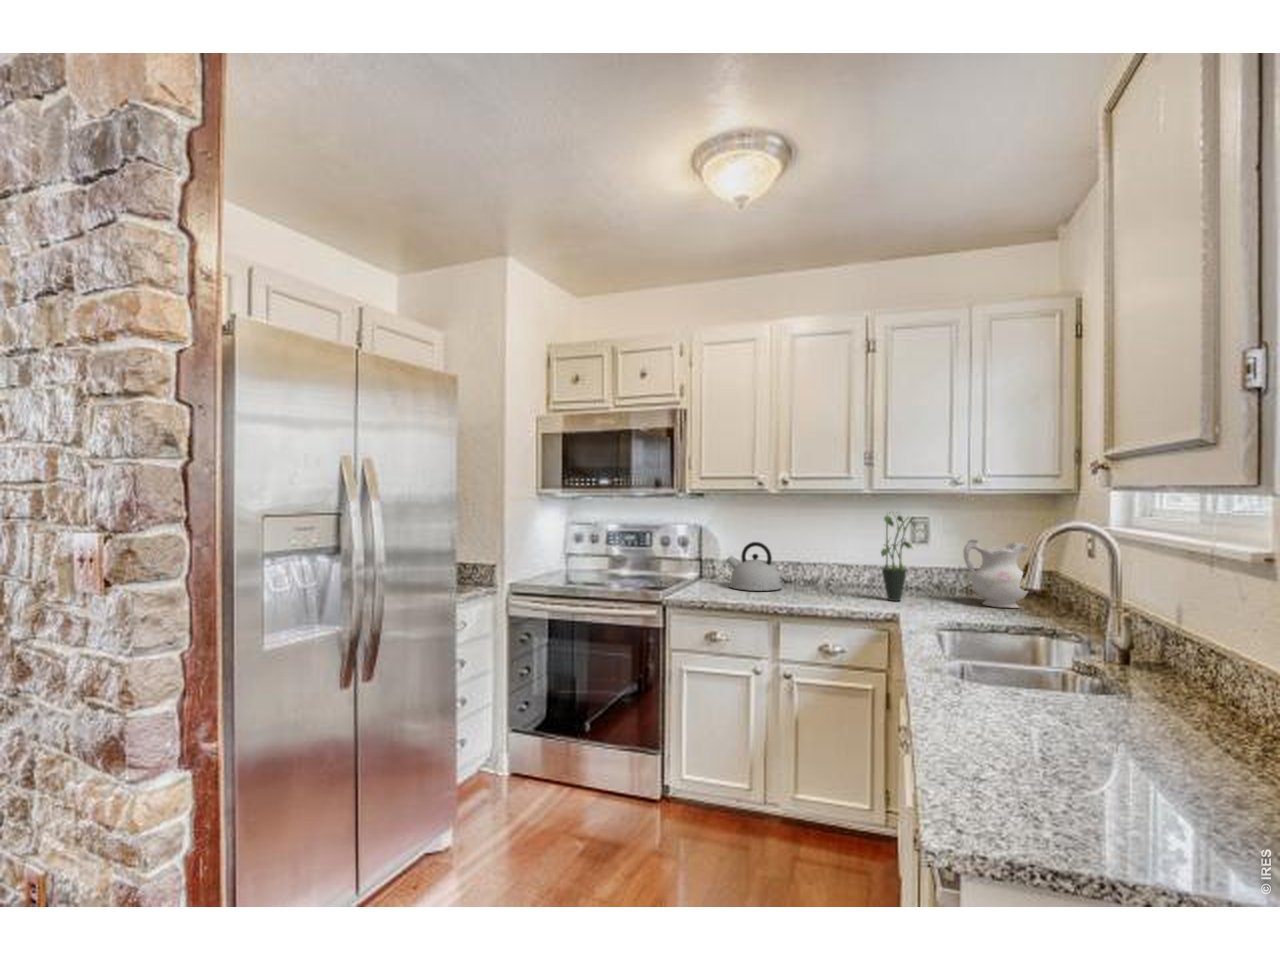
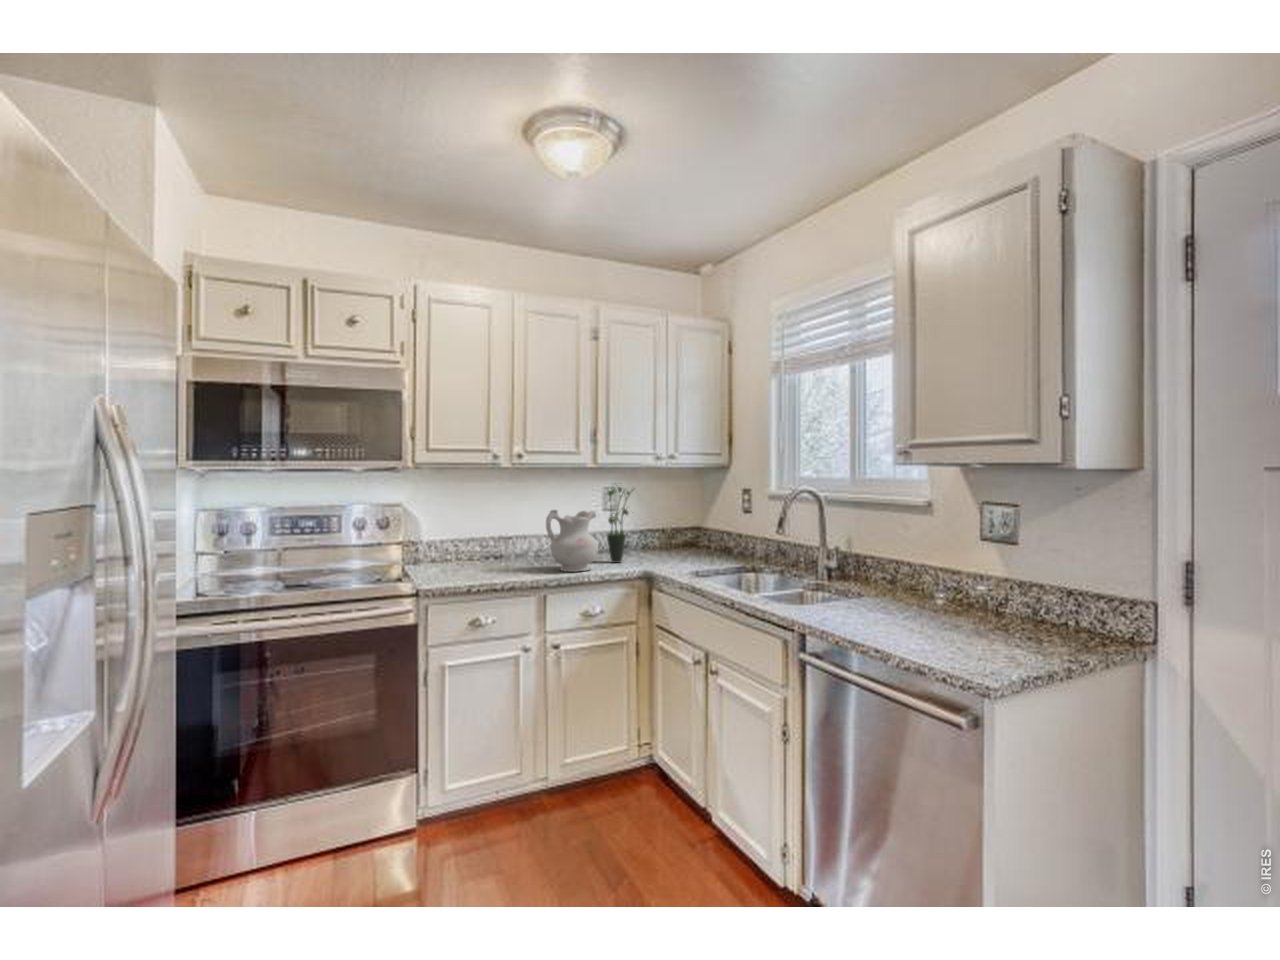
ceramic pitcher: present [963,540,1028,608] -> present [546,510,598,572]
kettle: present [726,542,782,591] -> none [450,518,513,570]

